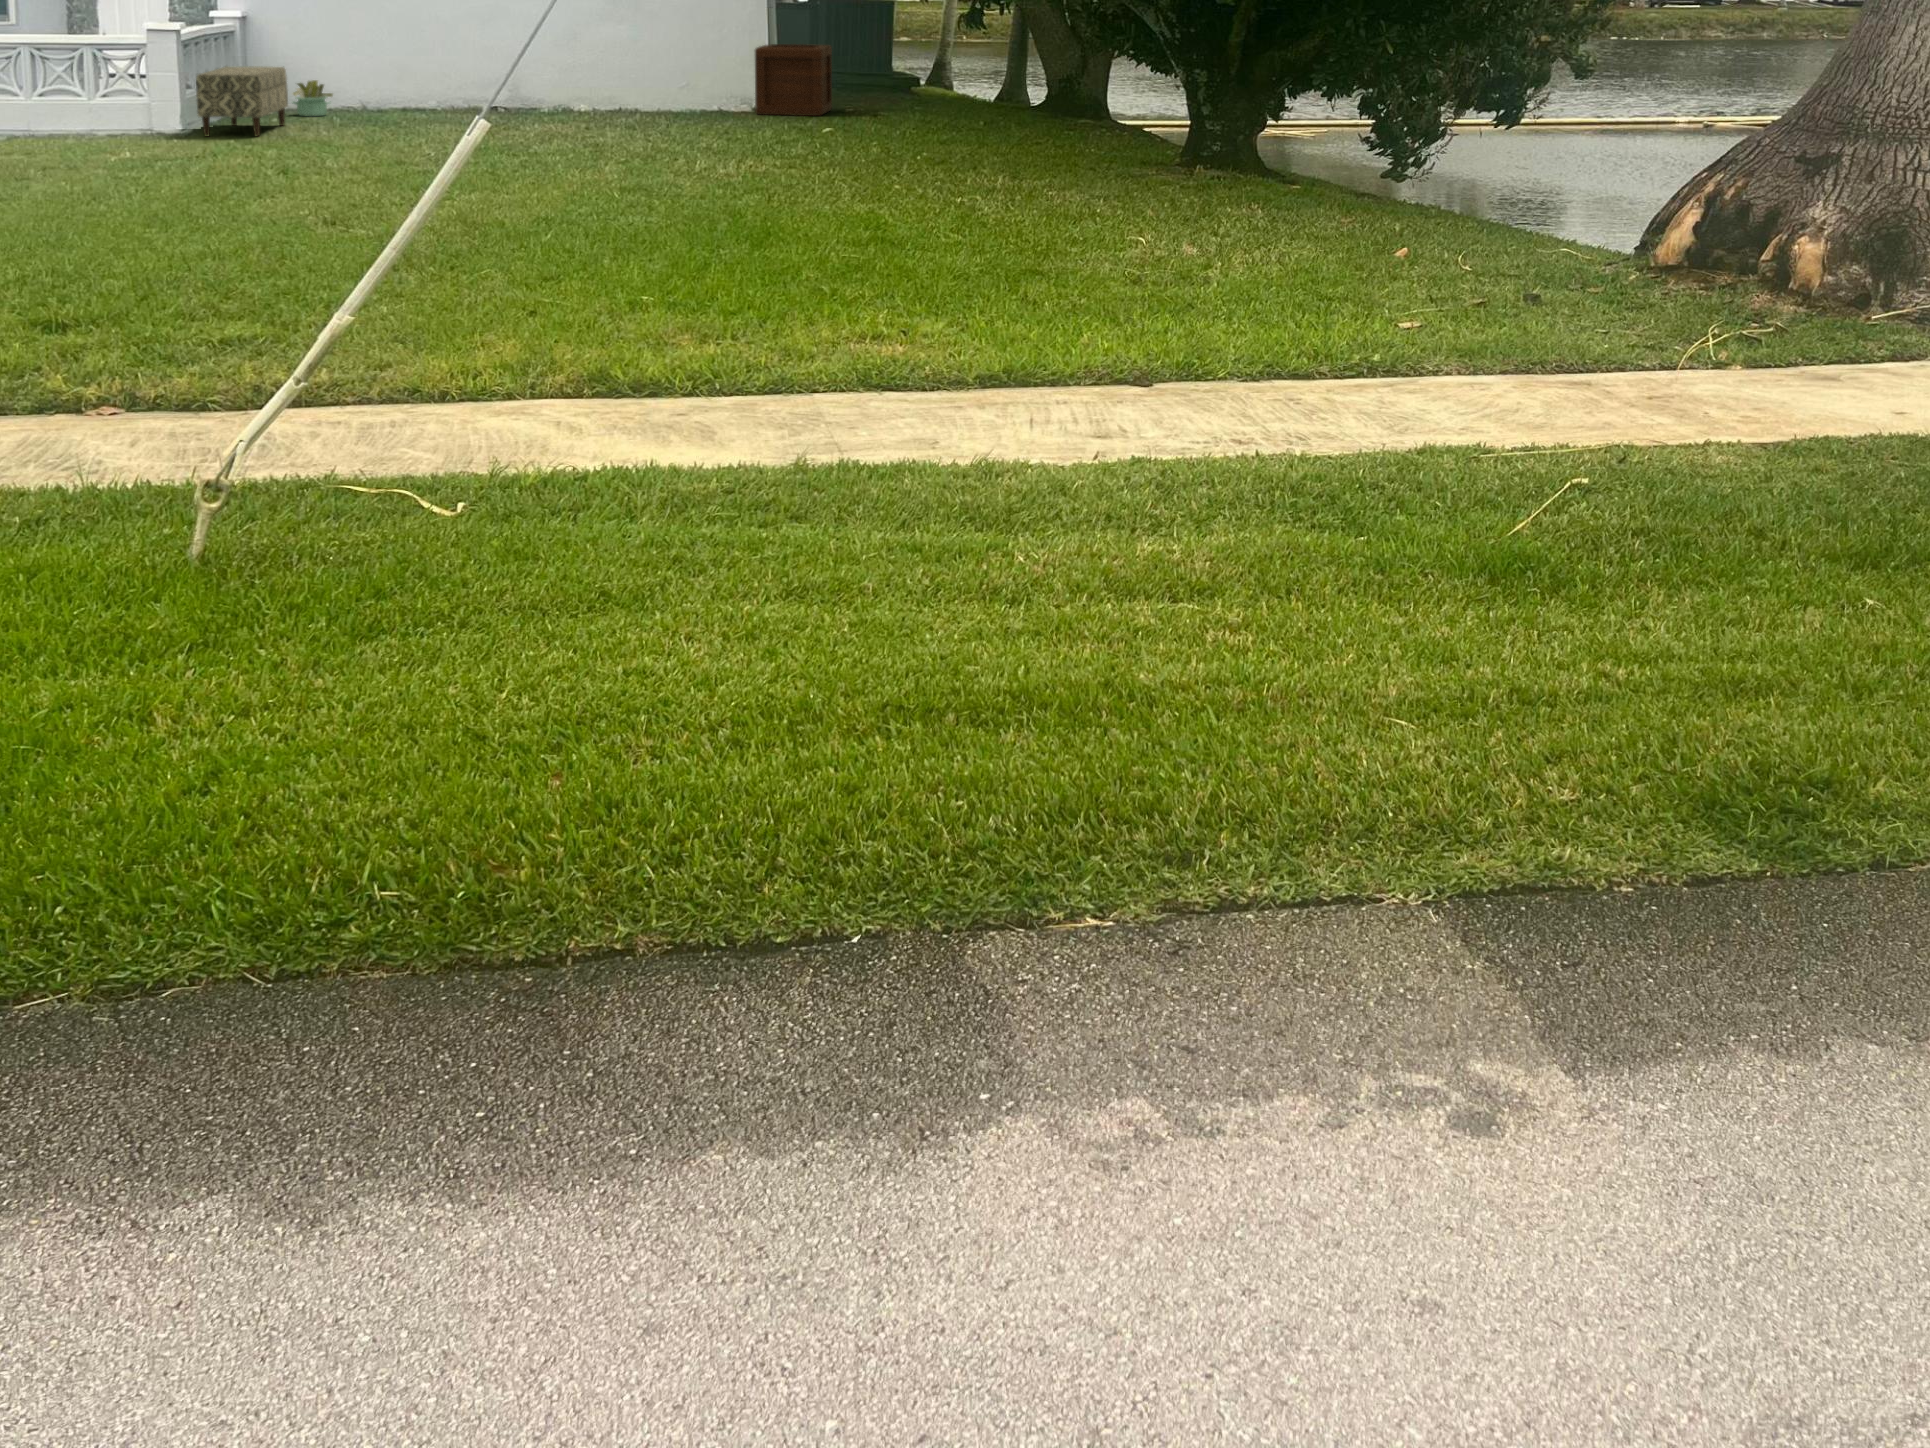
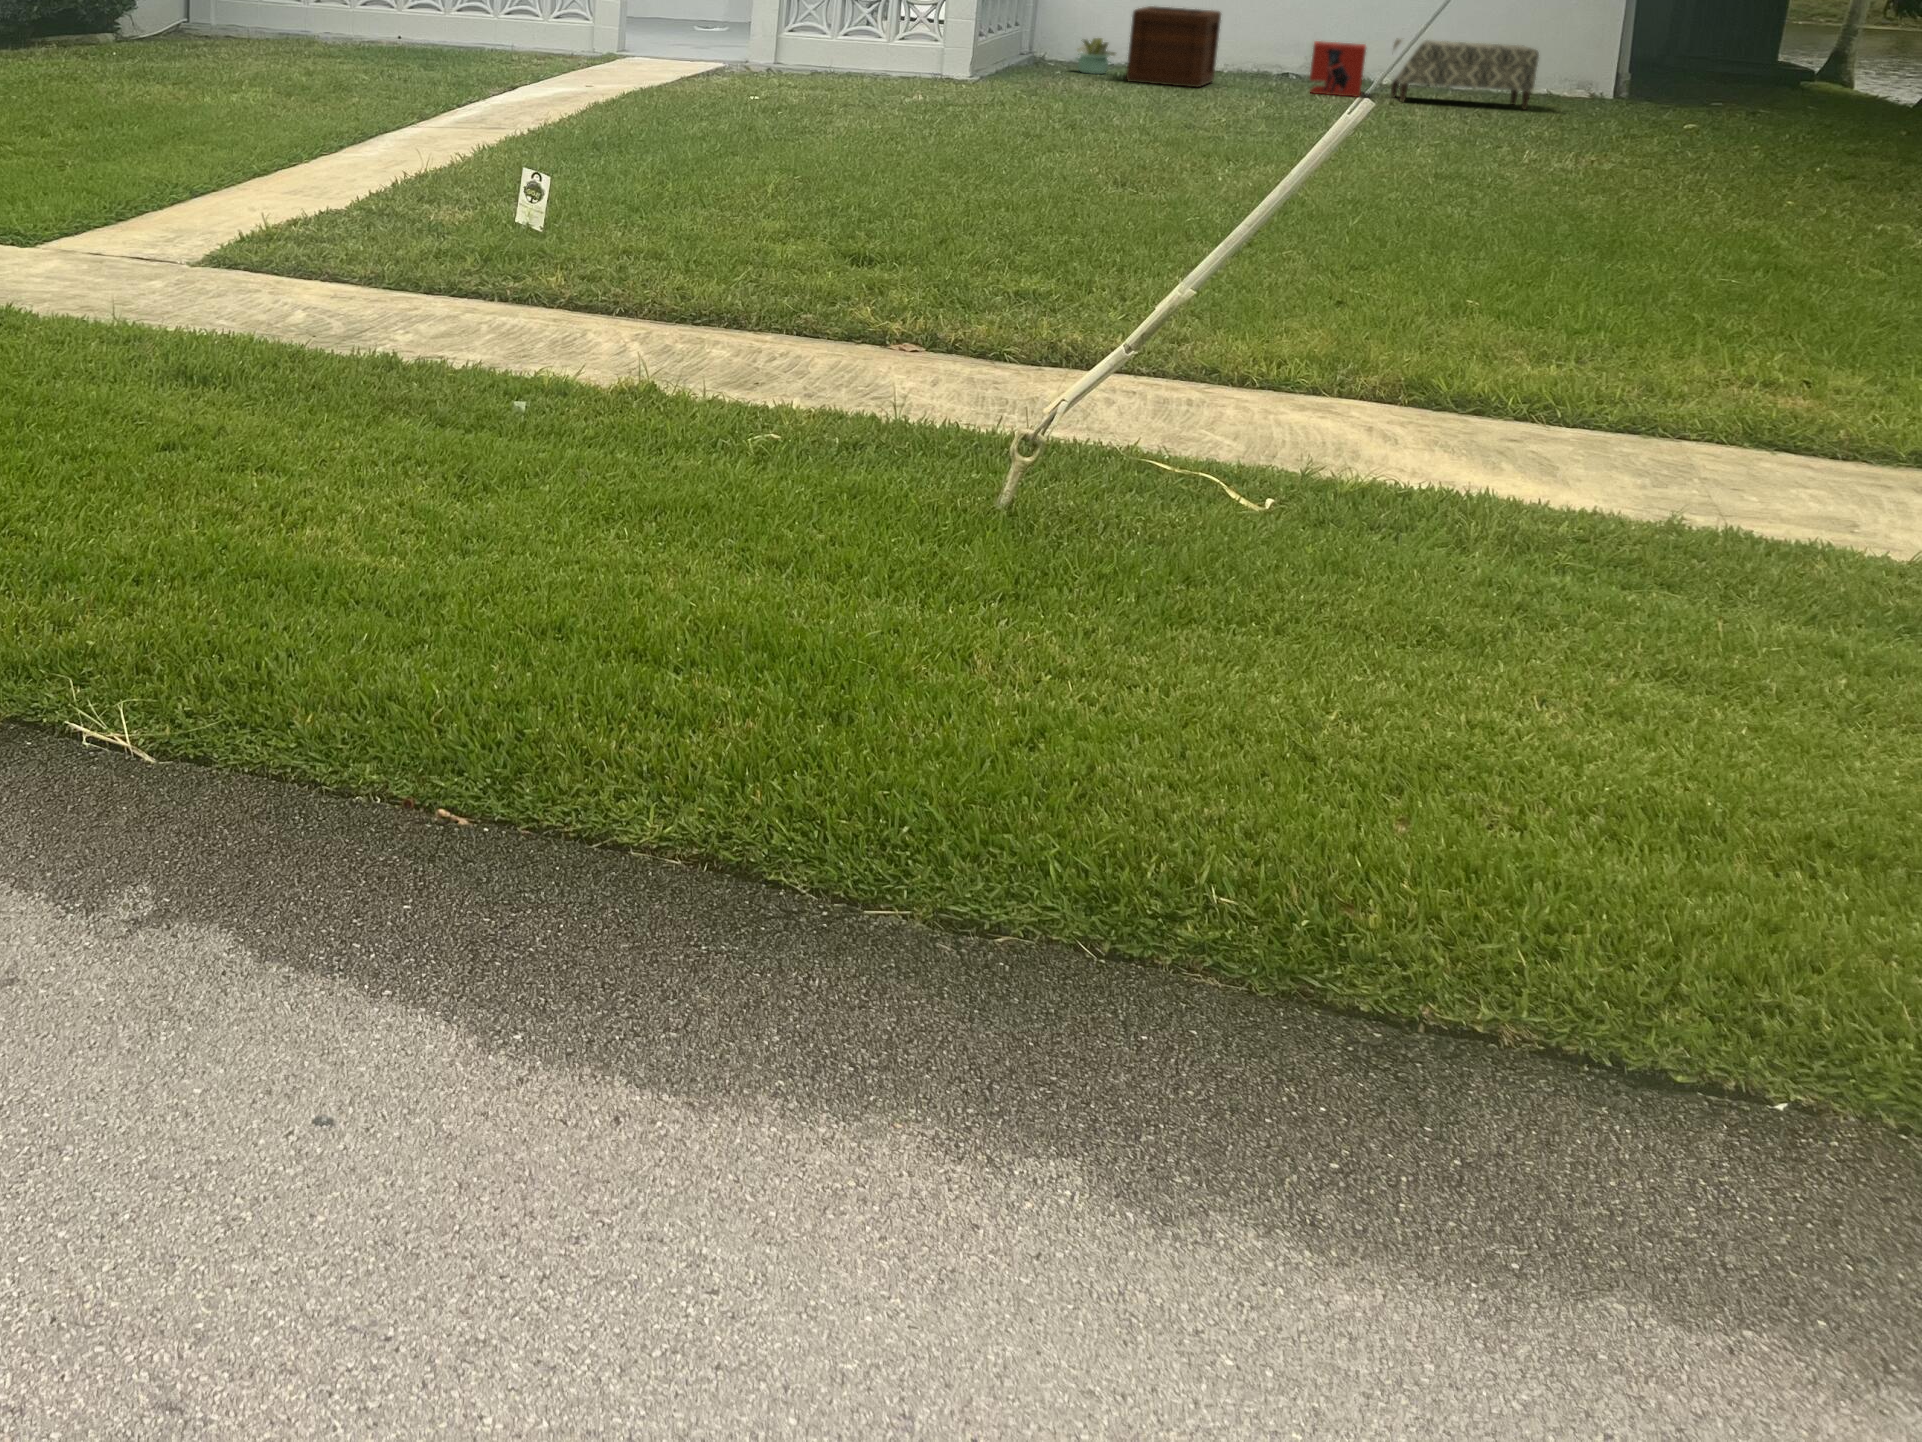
wooden crate: present [755,44,832,116] -> present [1126,6,1221,87]
bench: present [196,66,288,137] -> present [1391,38,1539,110]
storage box: none [519,69,568,118] -> present [1310,41,1366,97]

